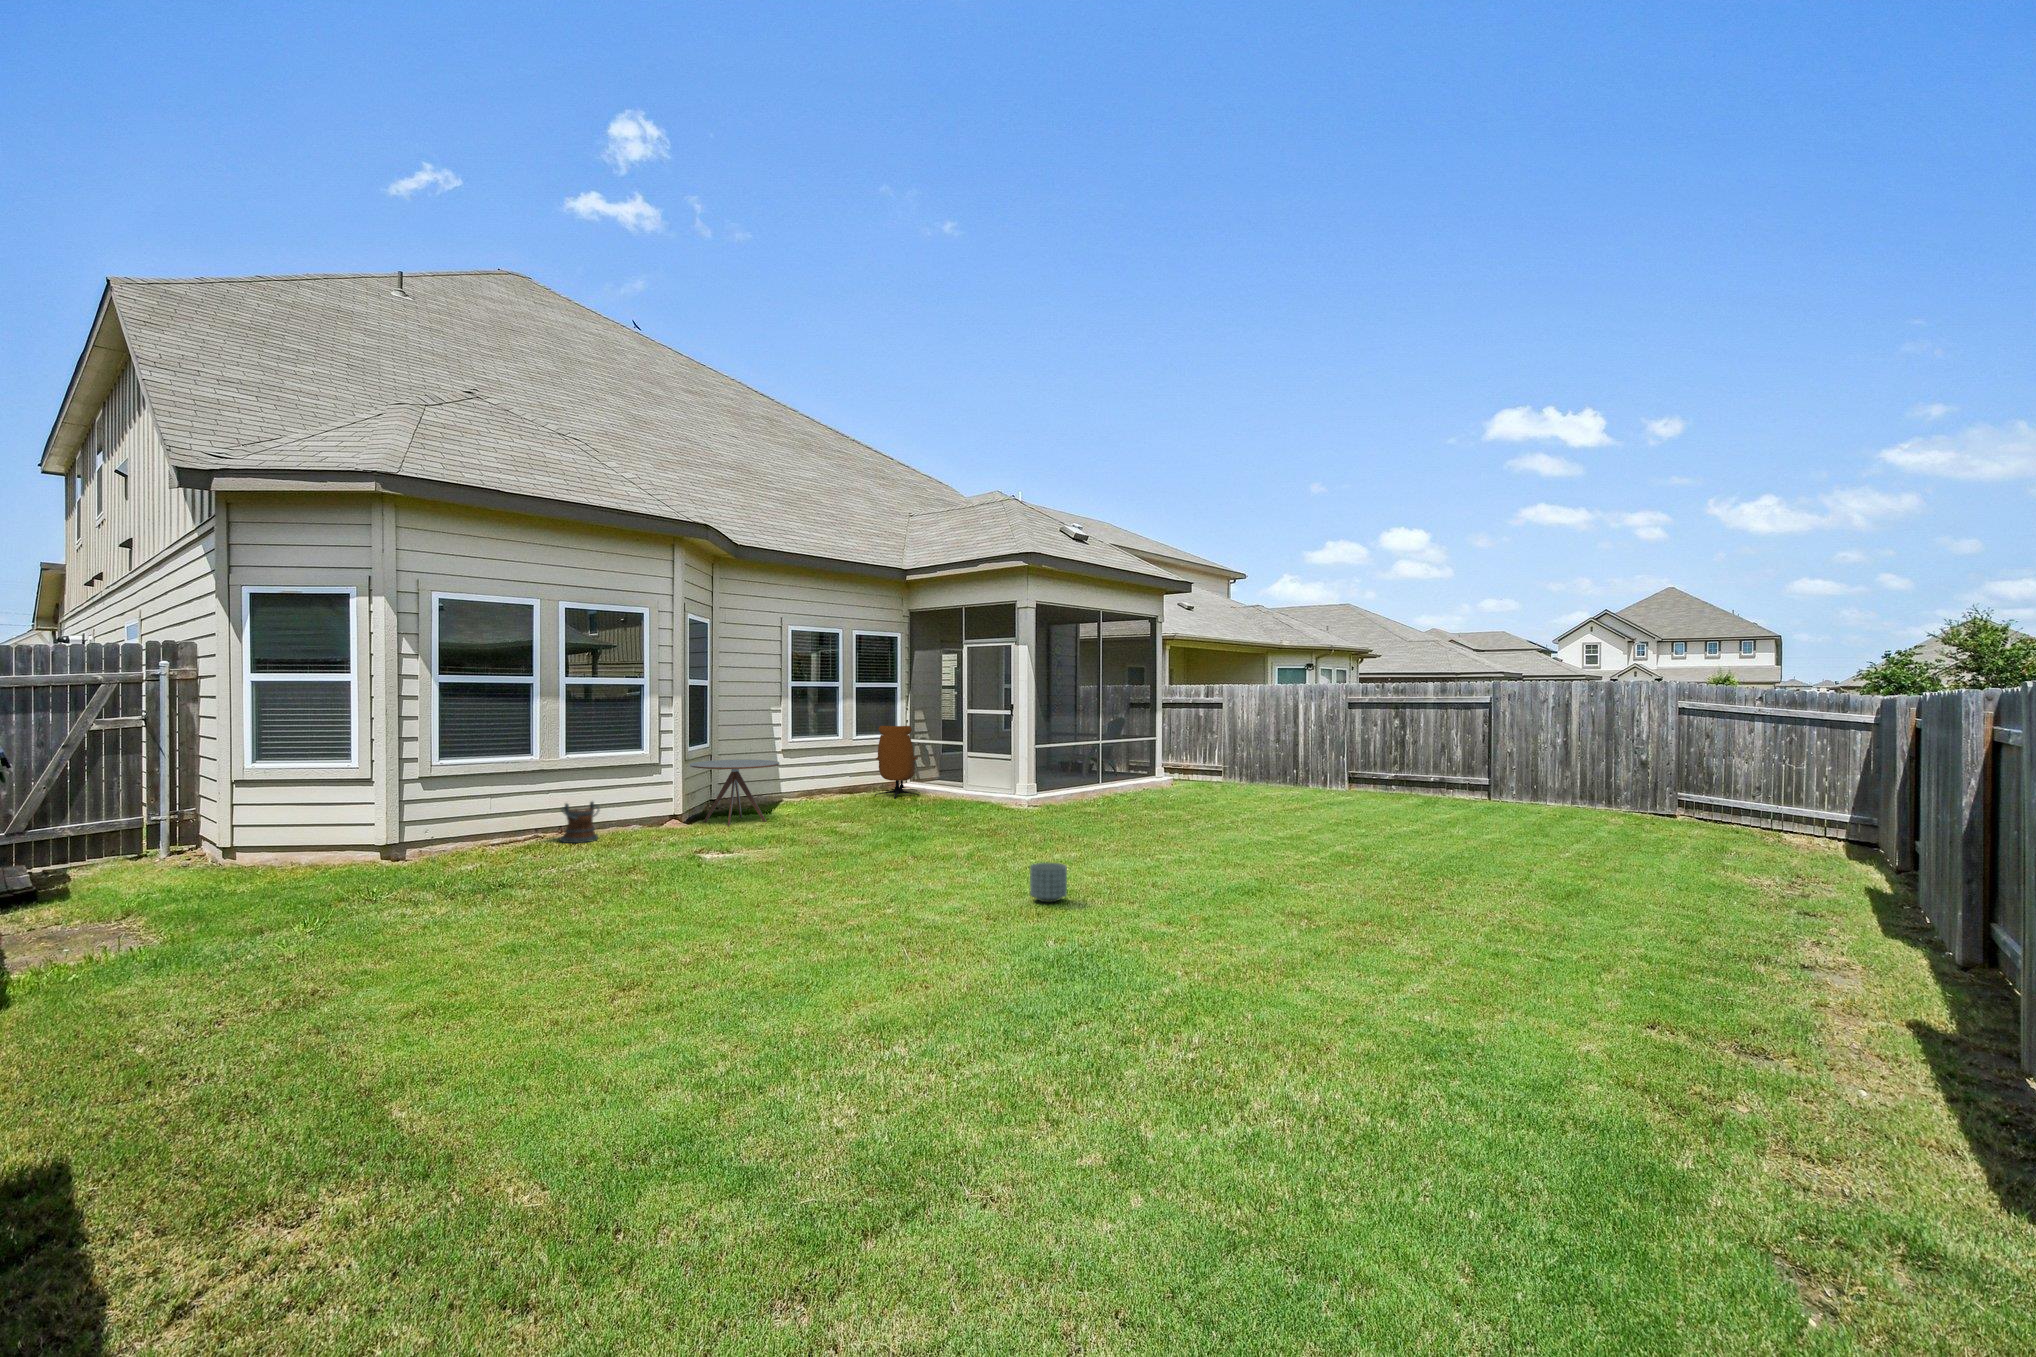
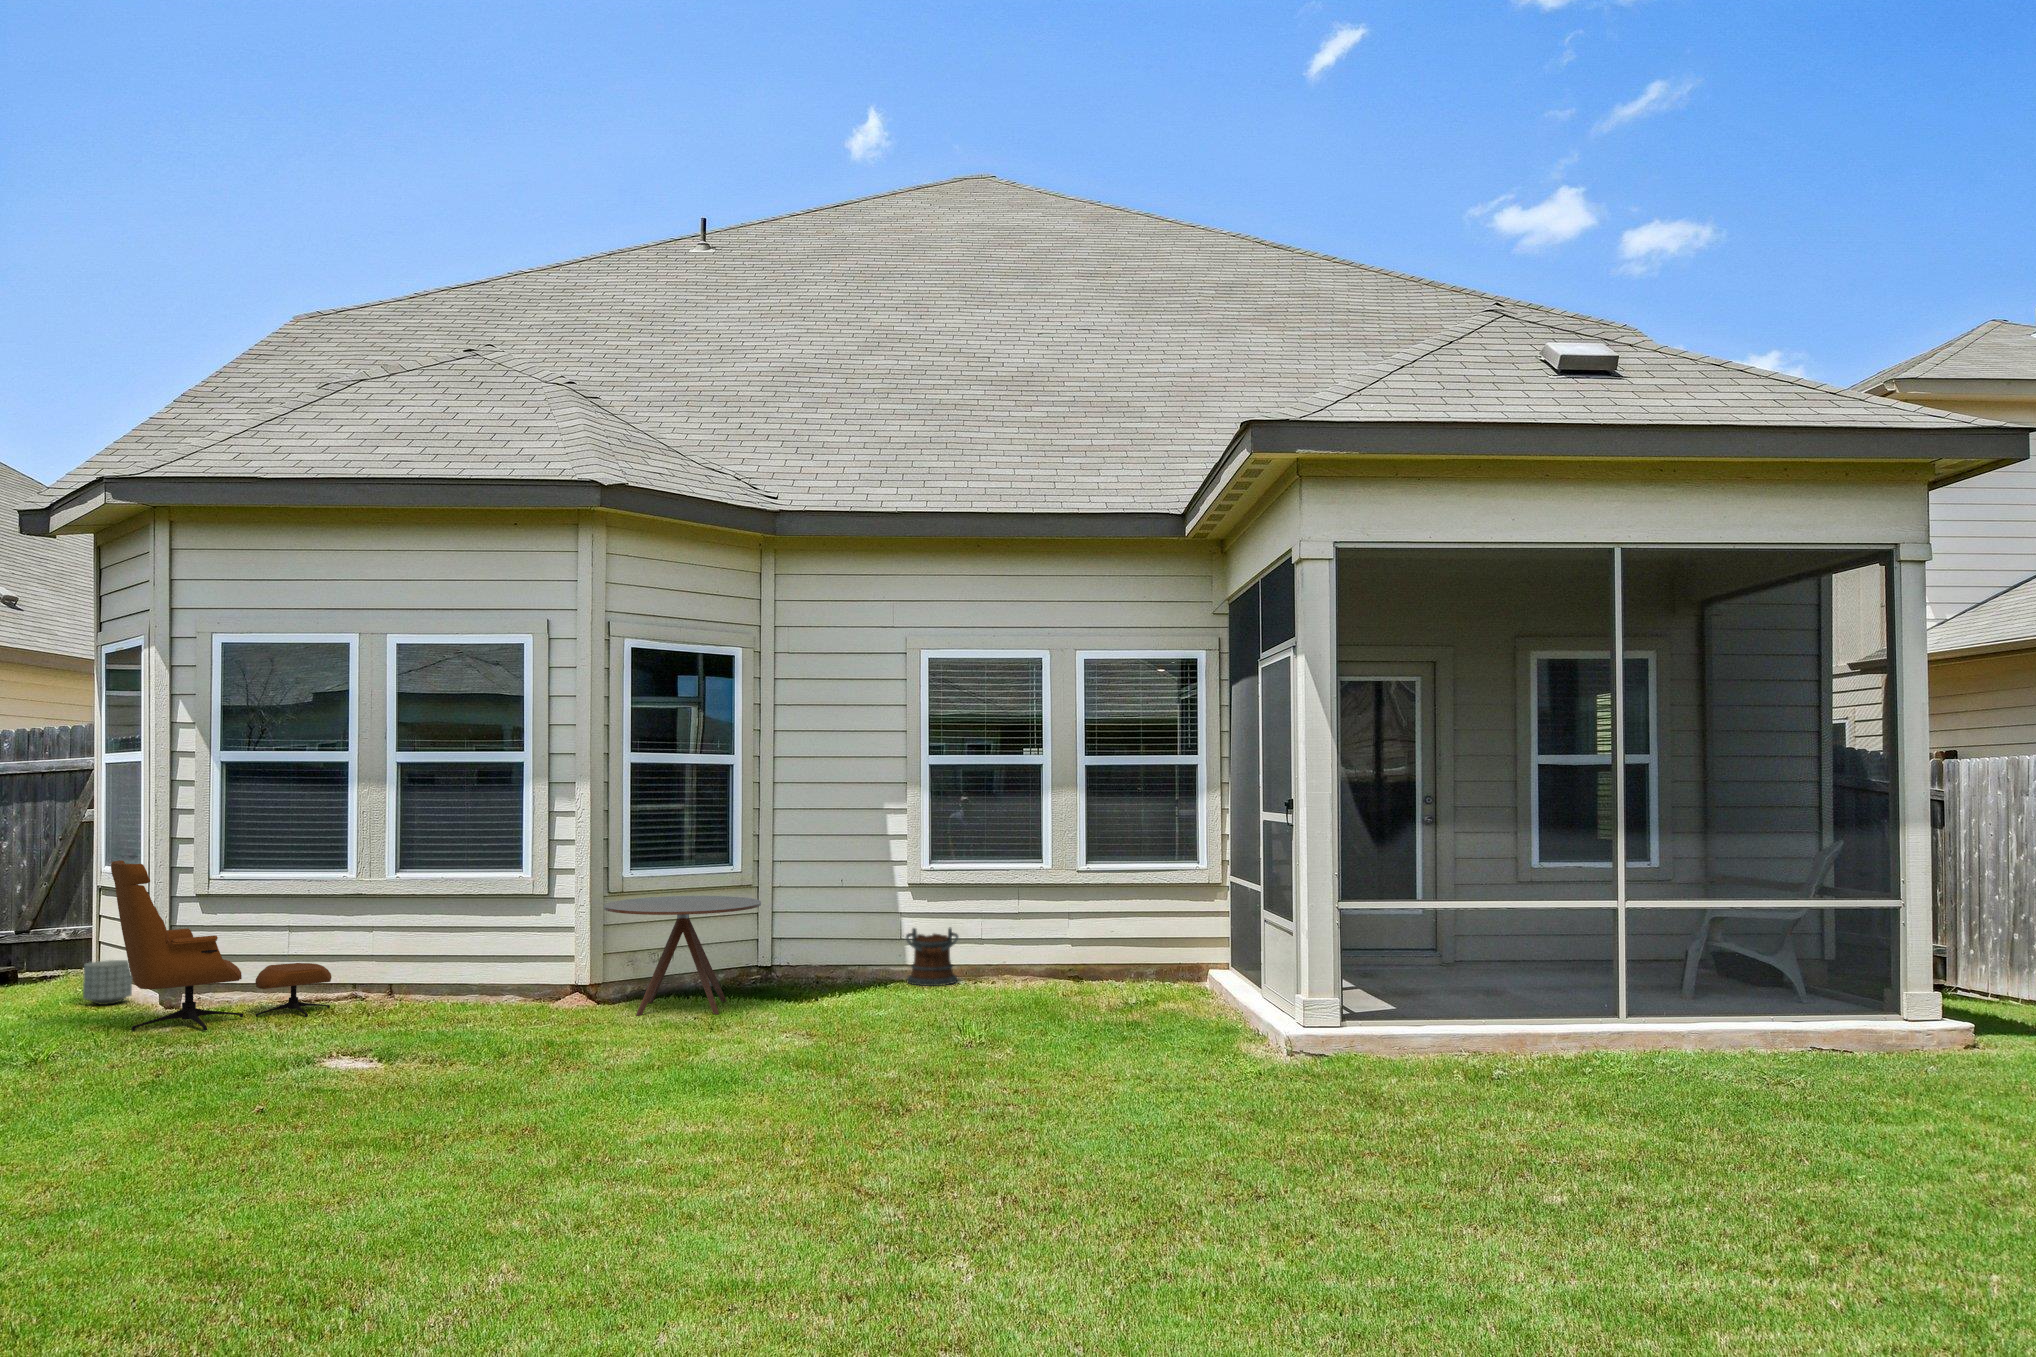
lounge chair: present [875,726,920,799] -> present [111,860,332,1031]
bucket: present [560,802,599,843] -> present [906,927,958,986]
planter: present [1030,863,1067,903] -> present [83,960,132,1005]

